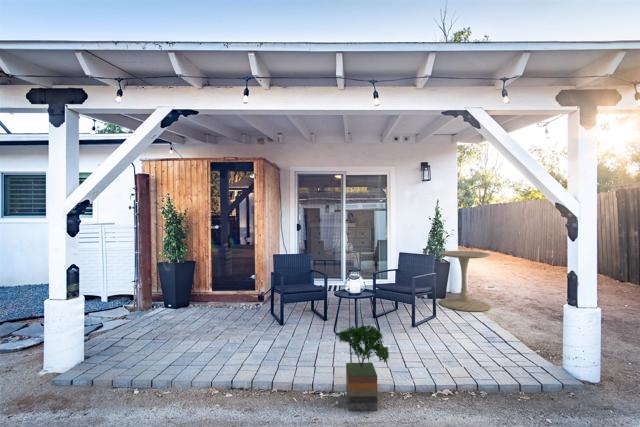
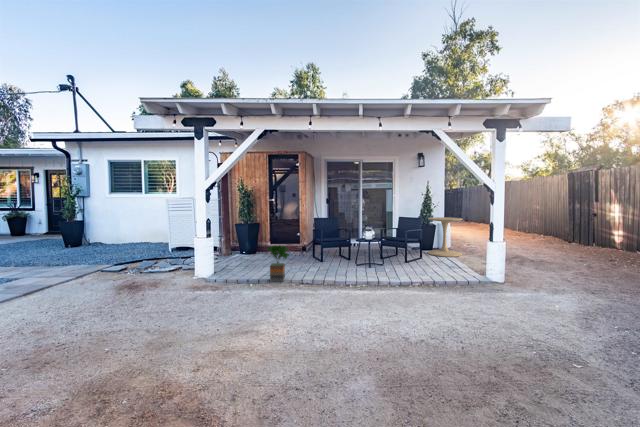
potted tree: present [337,325,389,411] -> present [267,245,289,282]

